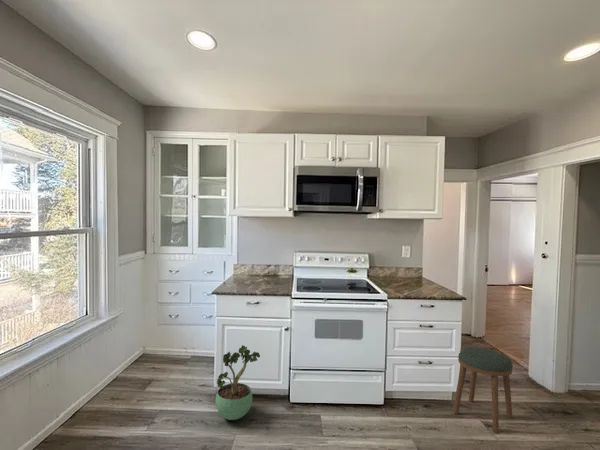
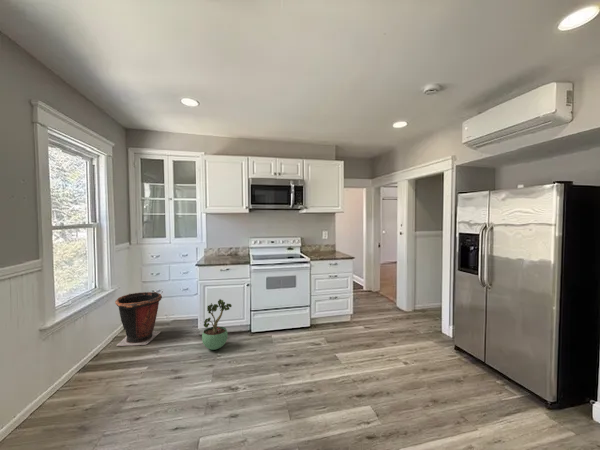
trash can: none [111,316,174,396] -> present [115,292,162,346]
stool: present [453,347,513,433] -> none [354,290,387,337]

